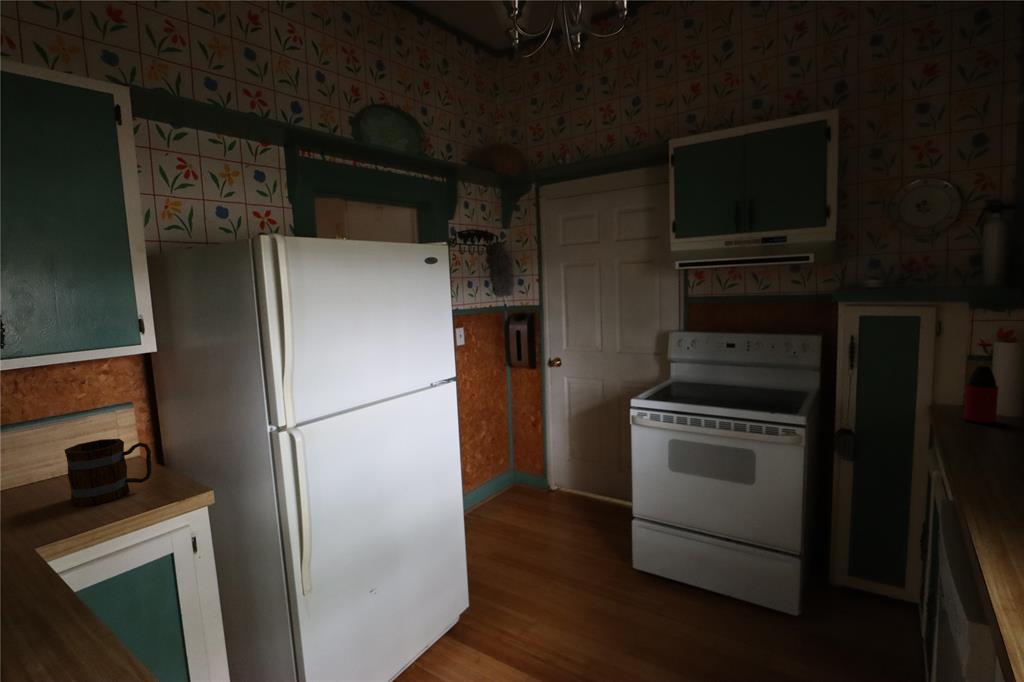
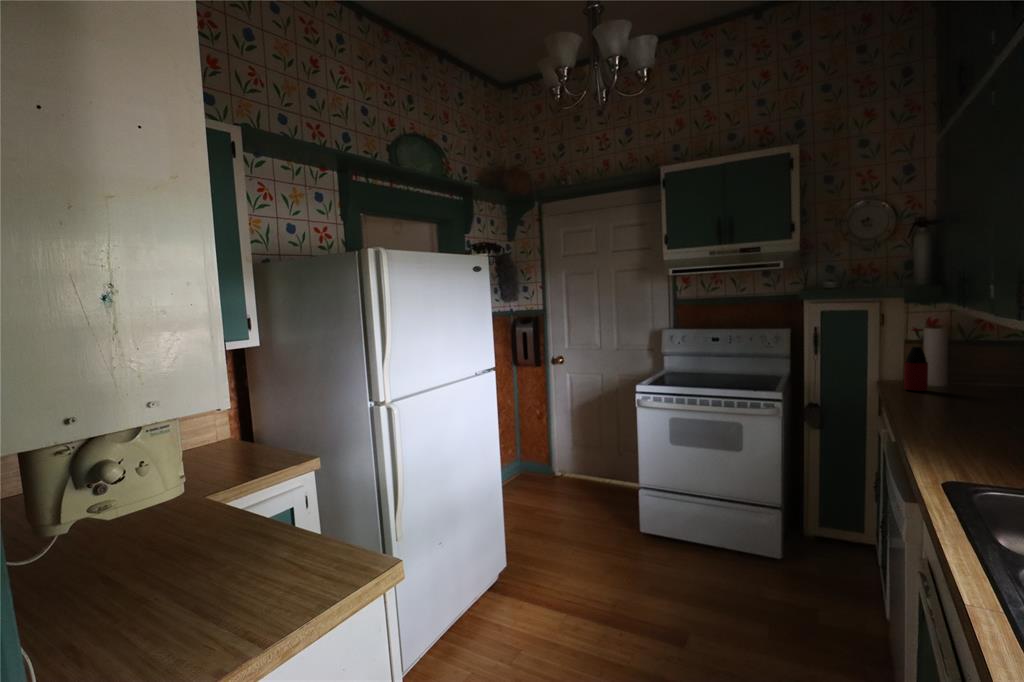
mug: present [64,439,151,506] -> none [202,417,267,471]

